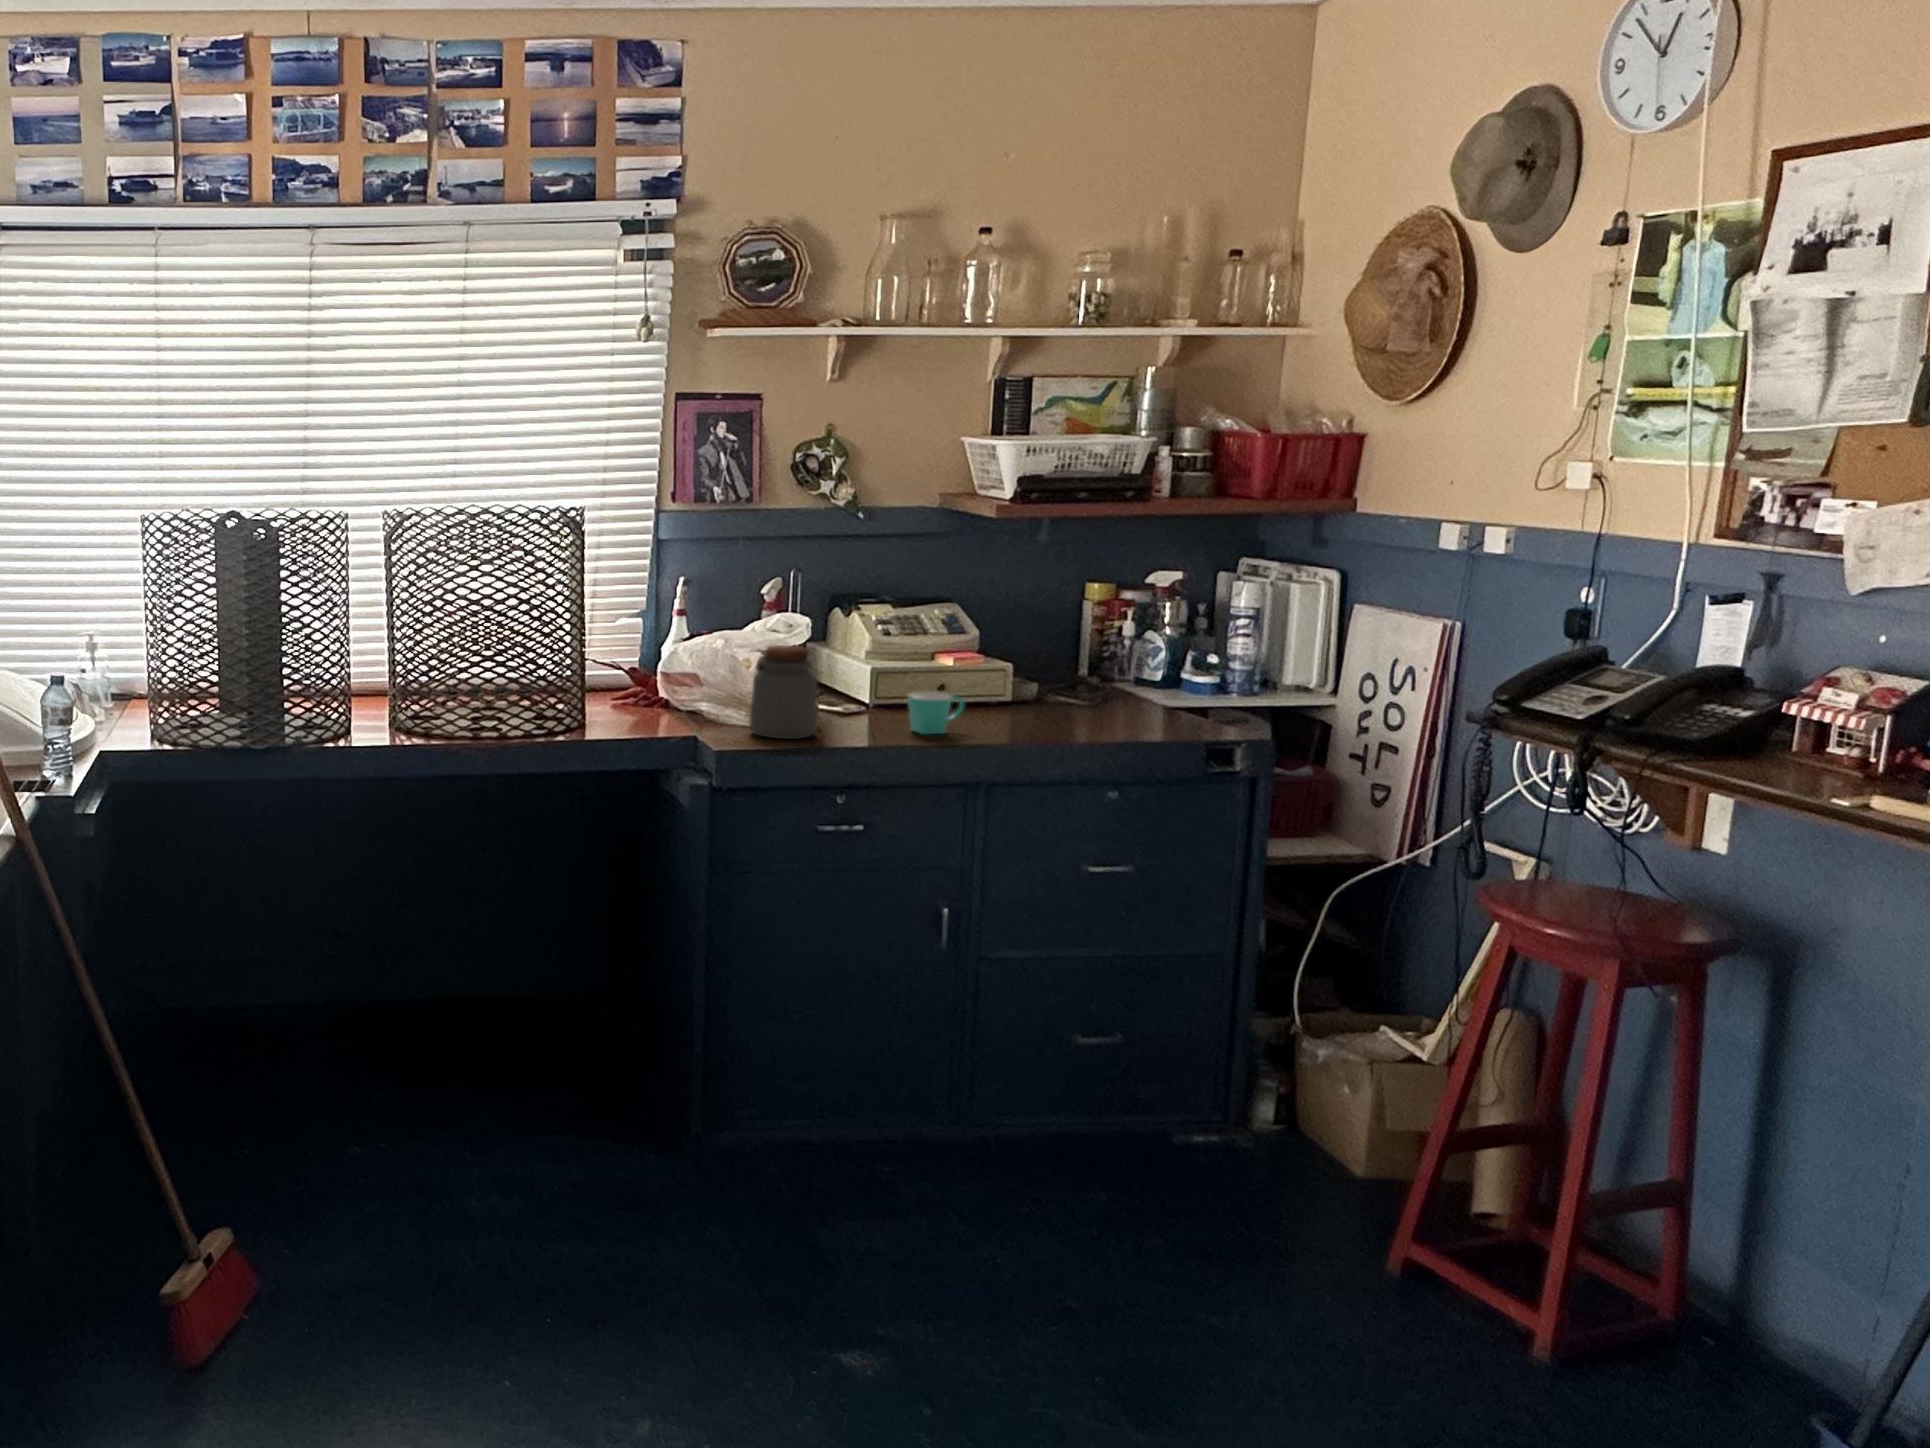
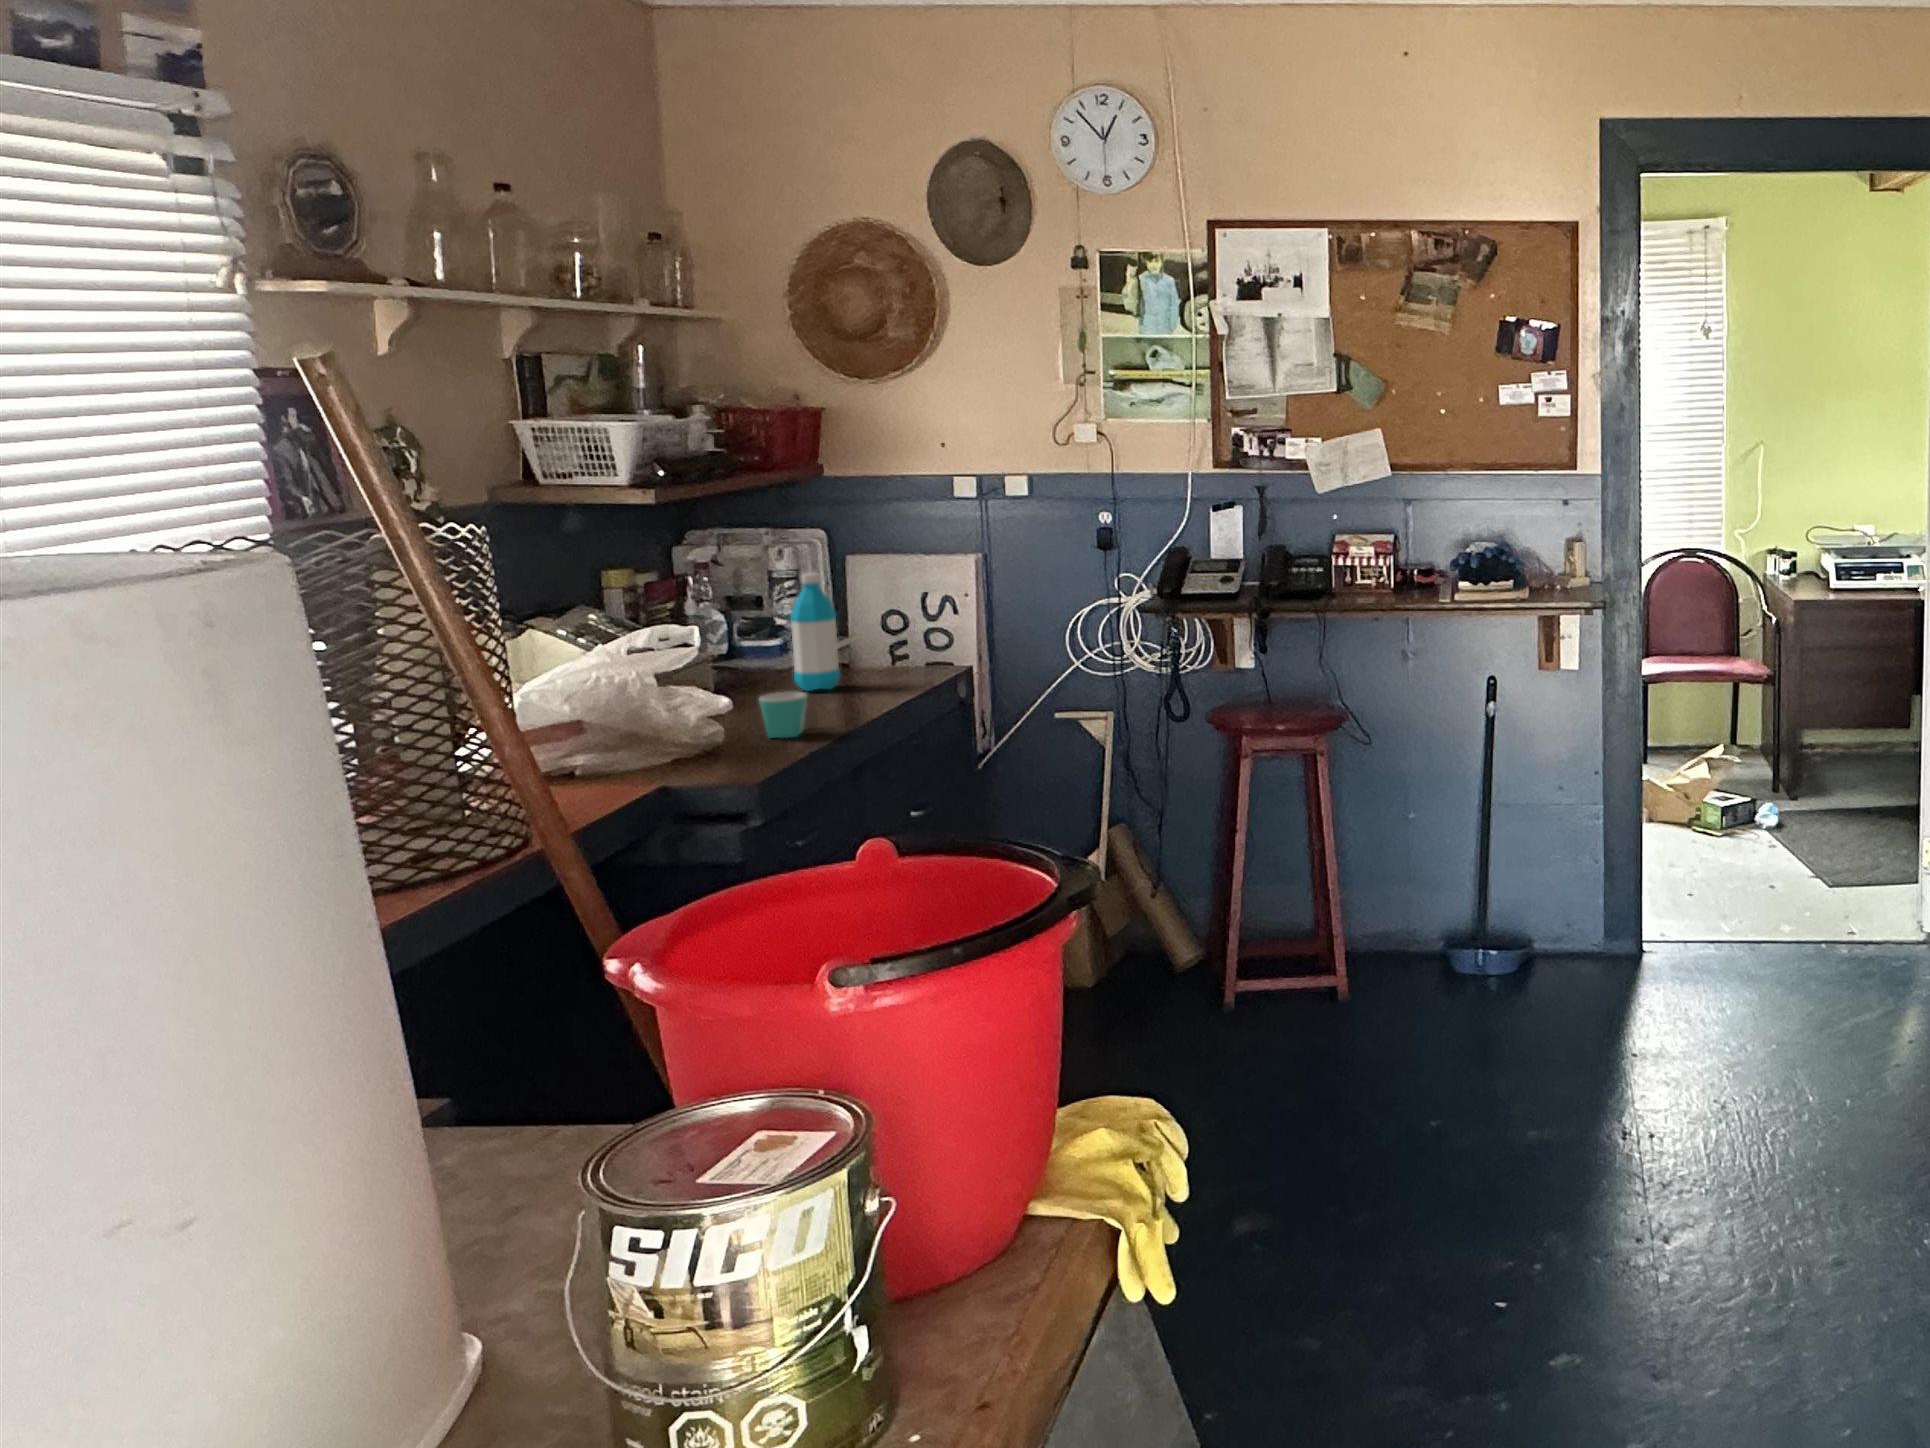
water bottle: none [1078,599,1130,719] -> present [790,573,840,691]
jar: present [749,645,817,739] -> none [649,670,742,783]

